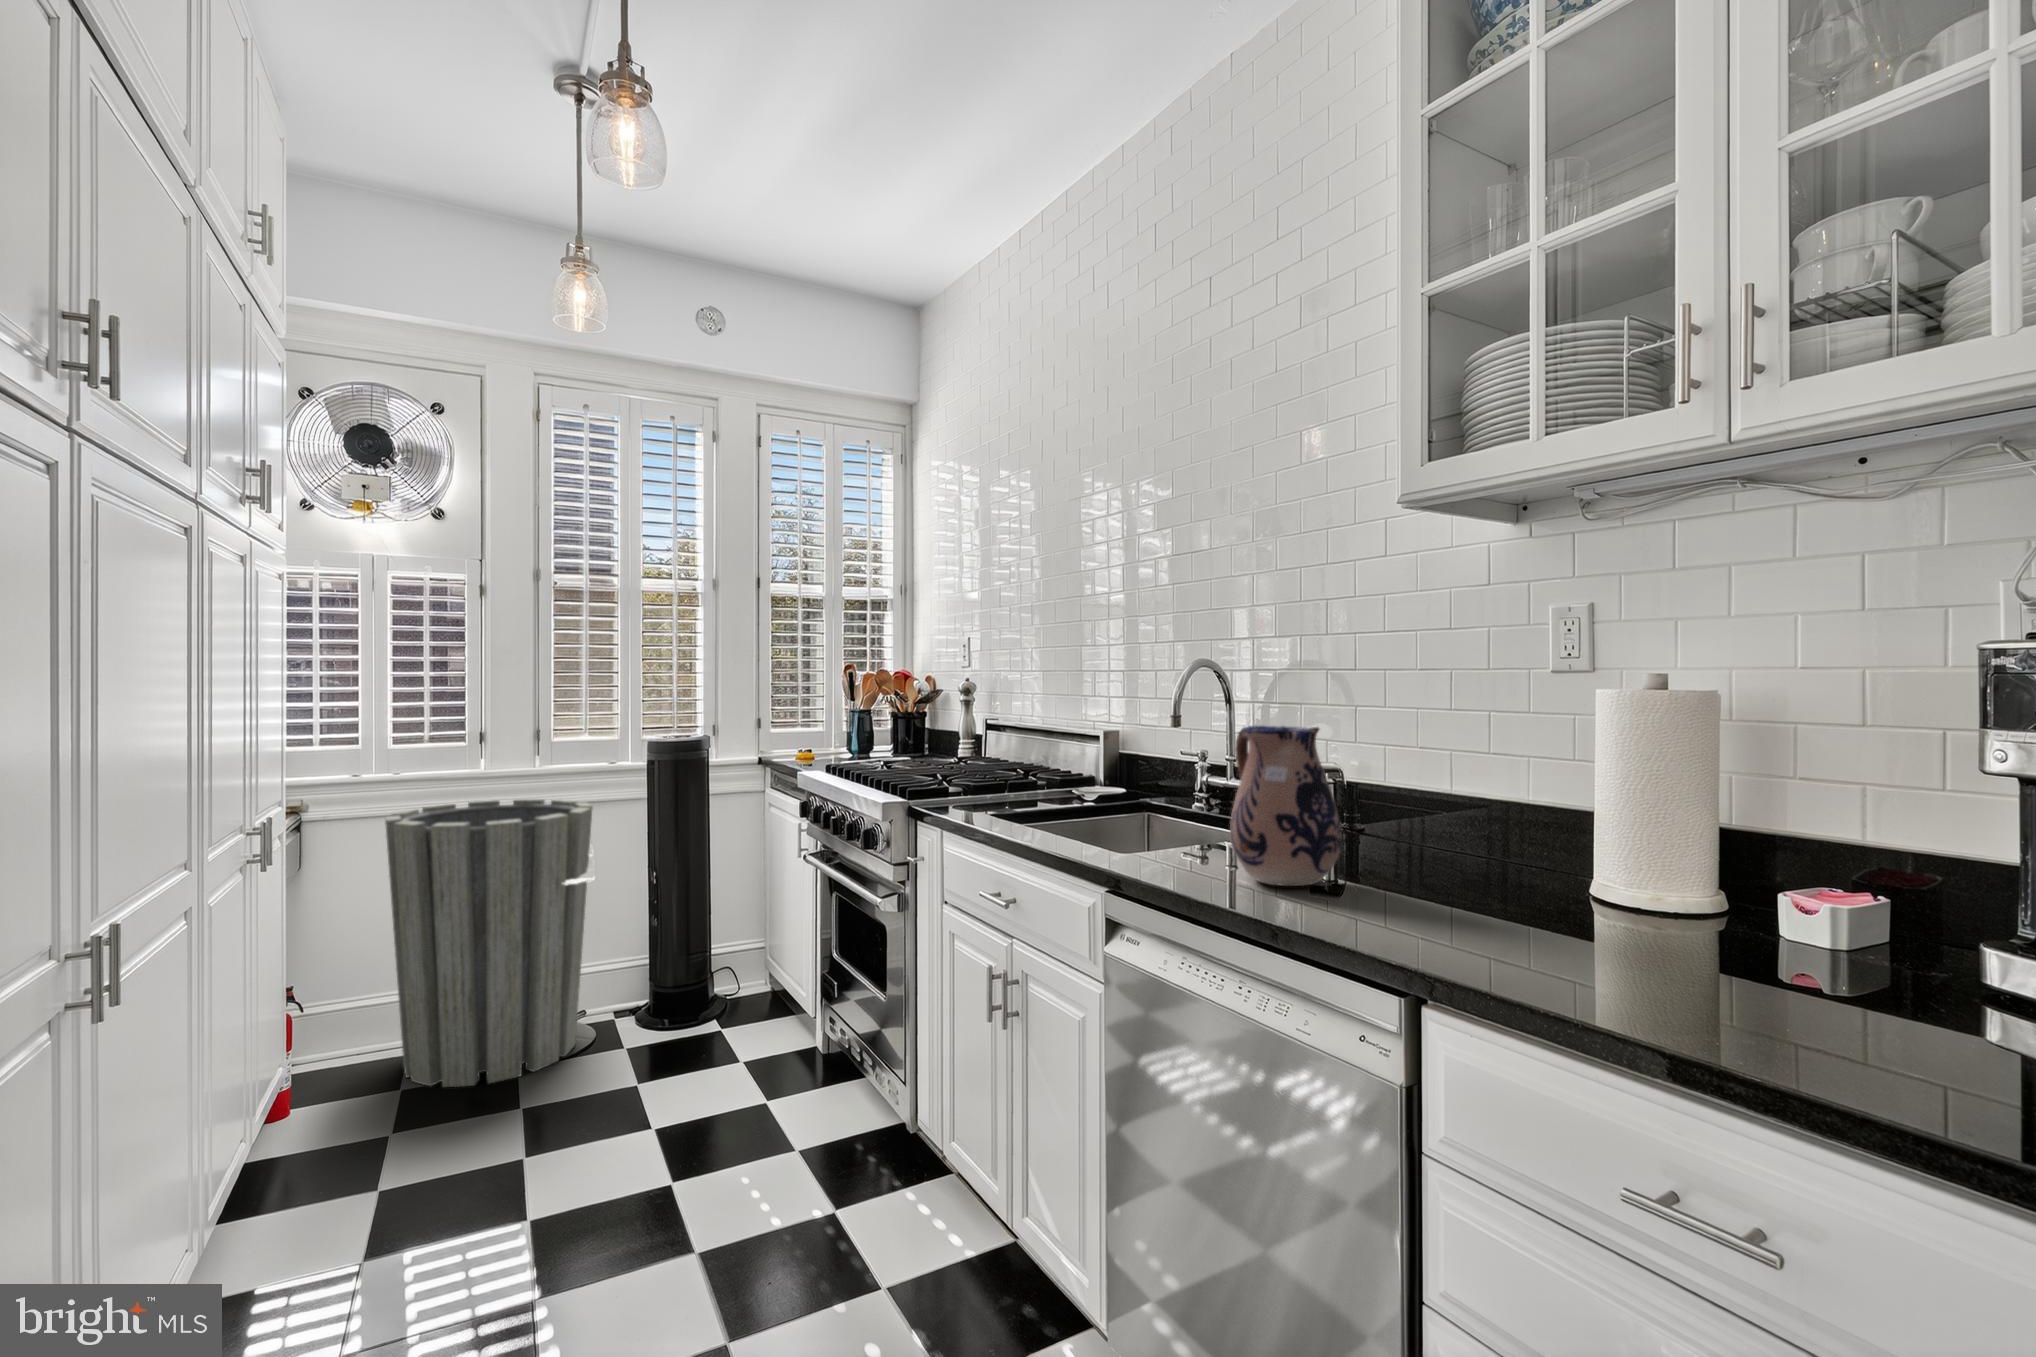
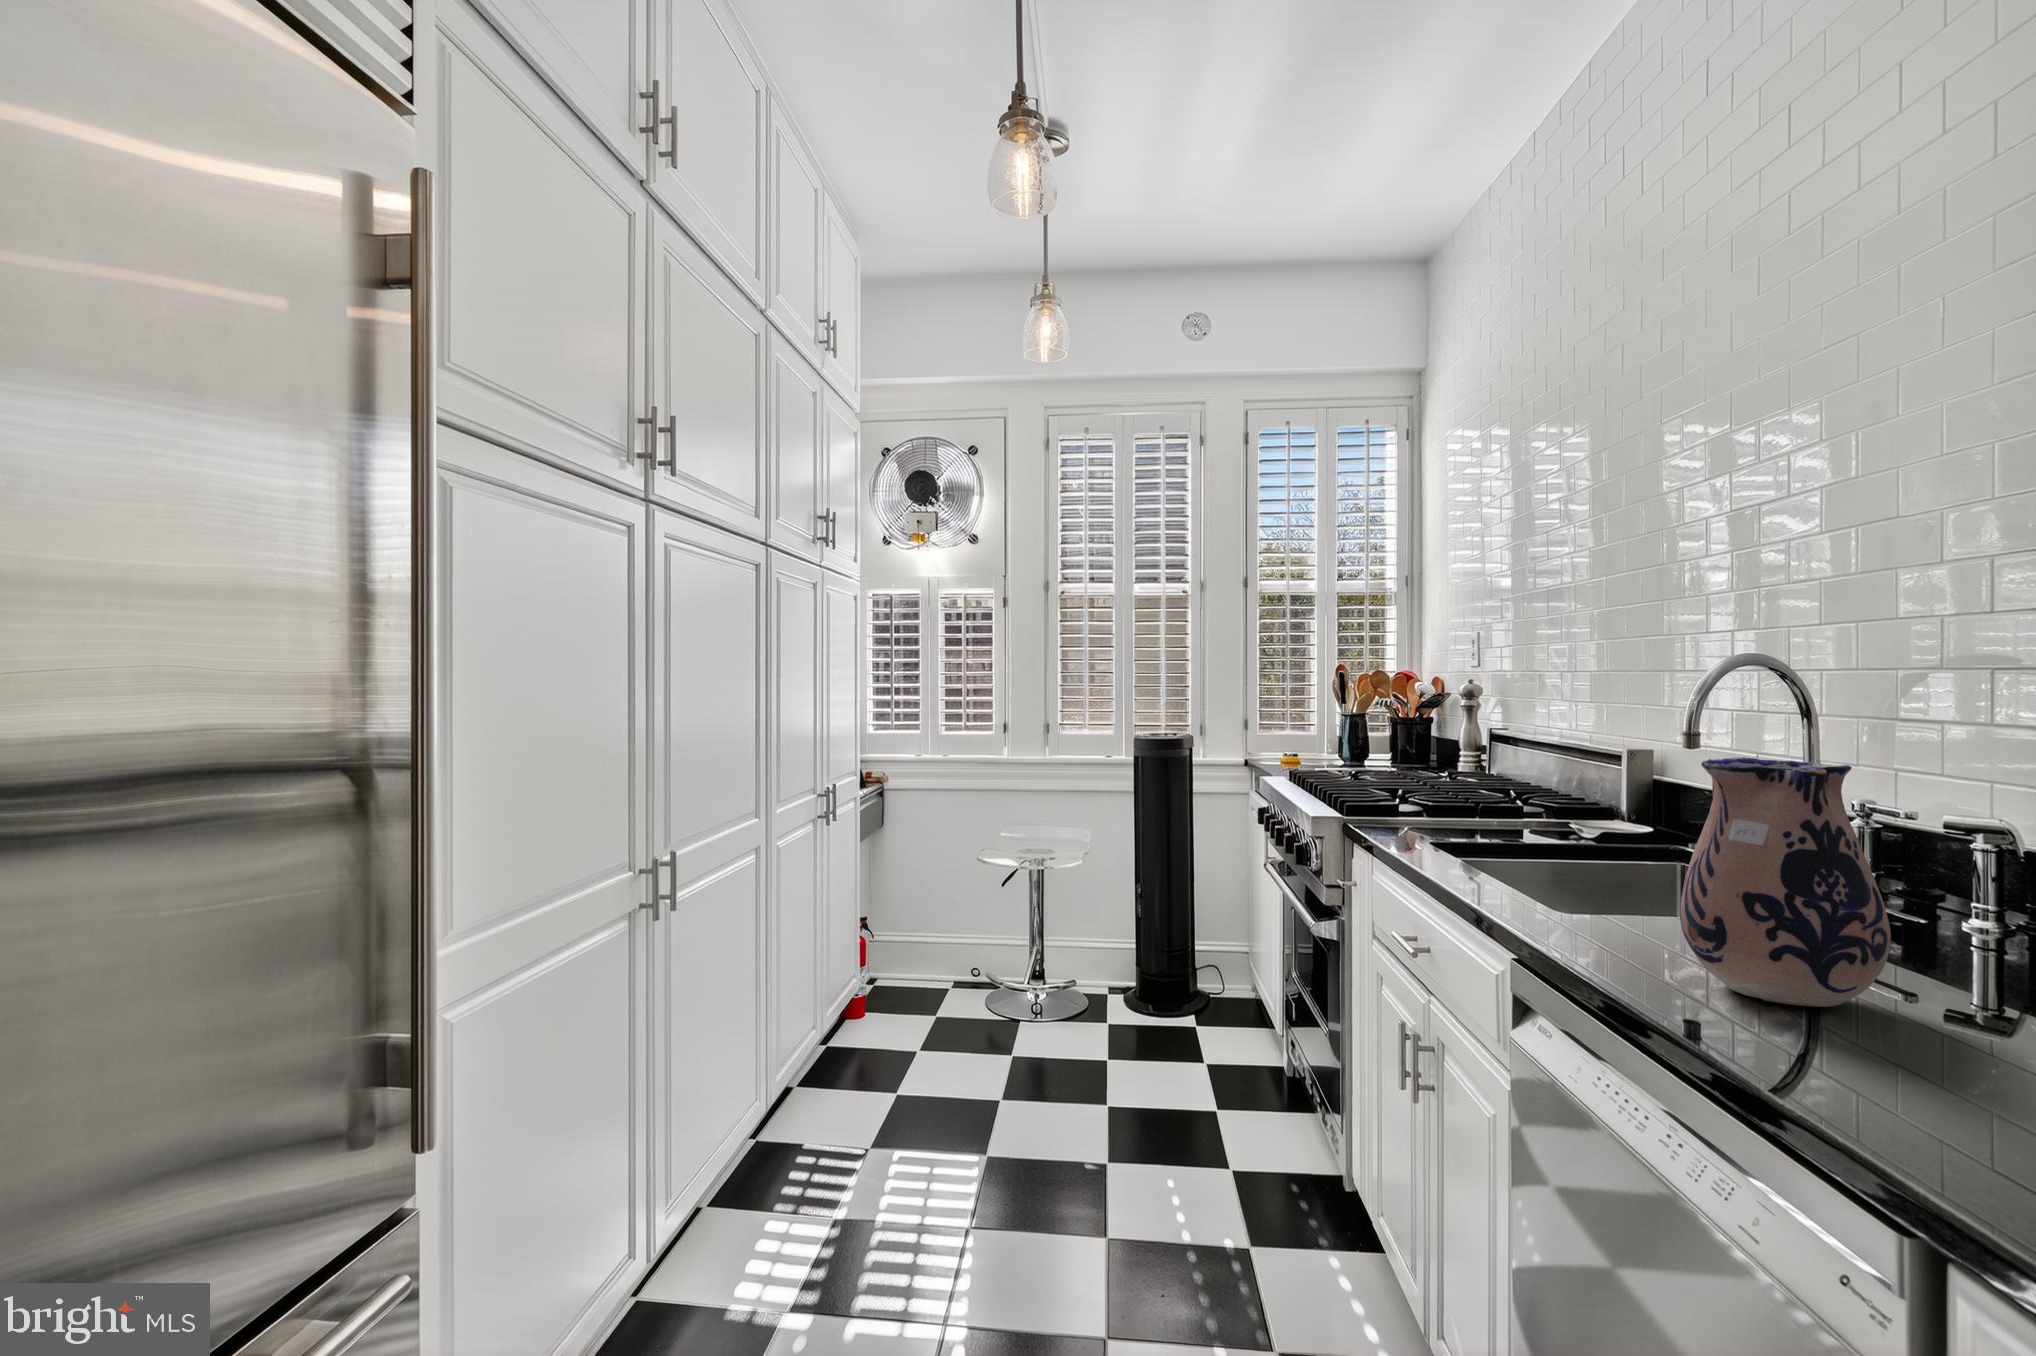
trash can: present [385,799,593,1087] -> none [927,783,1084,1029]

